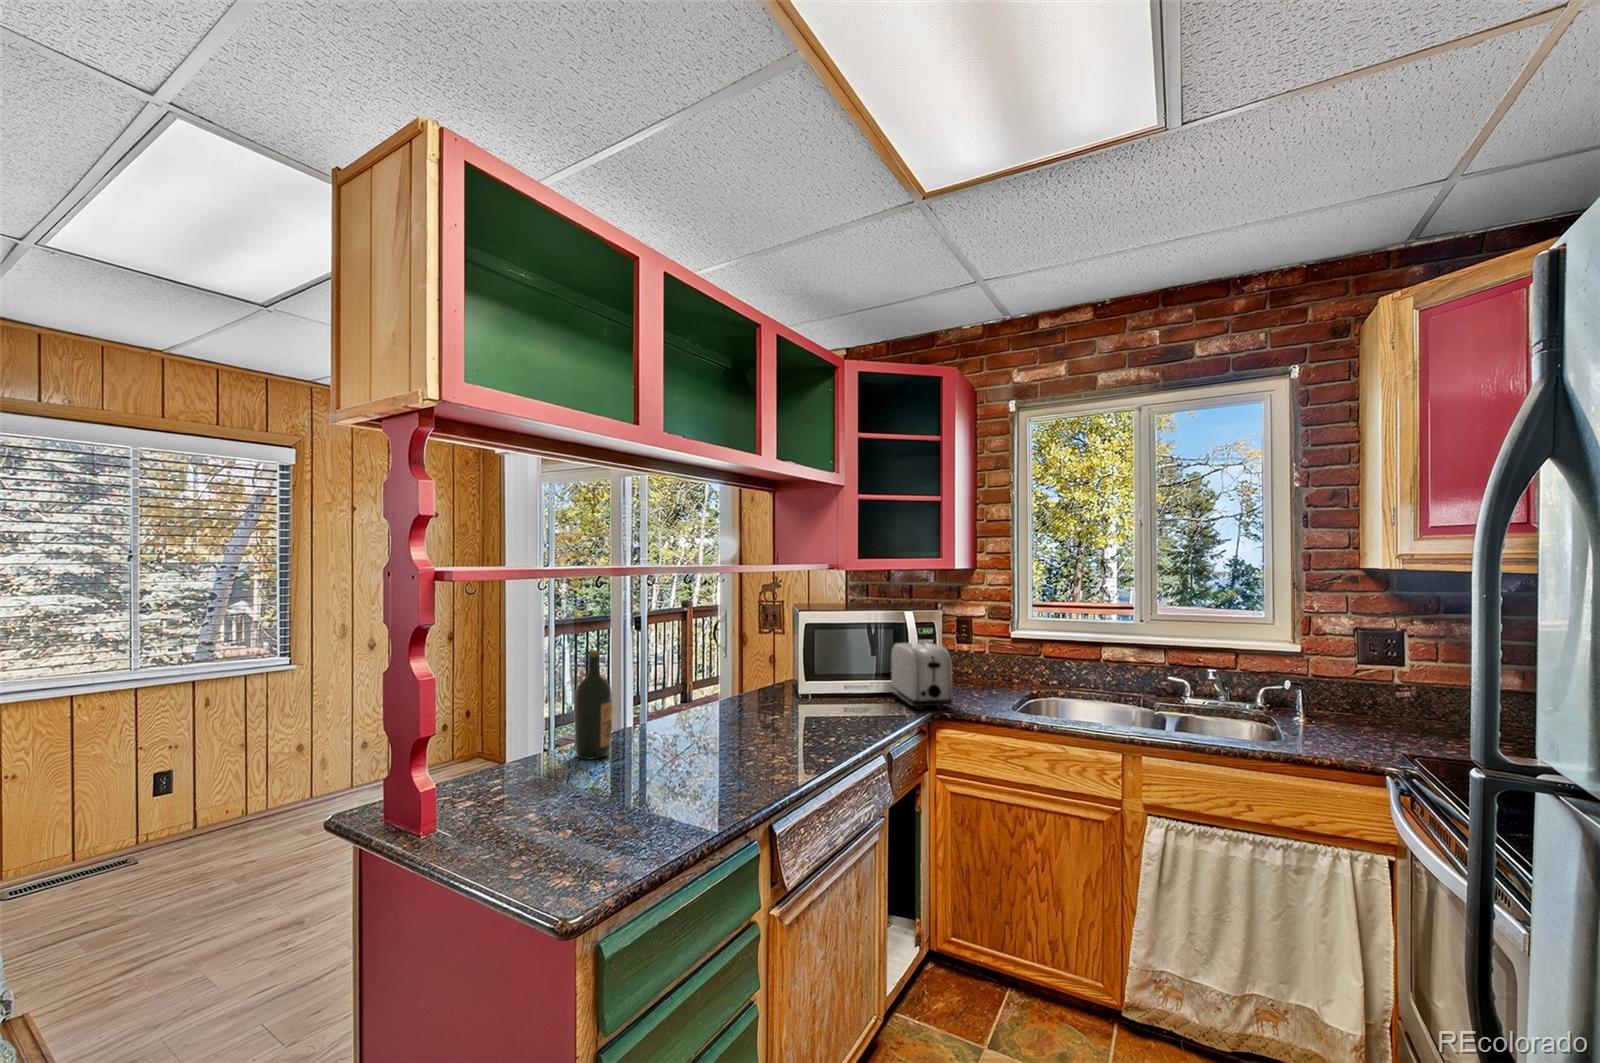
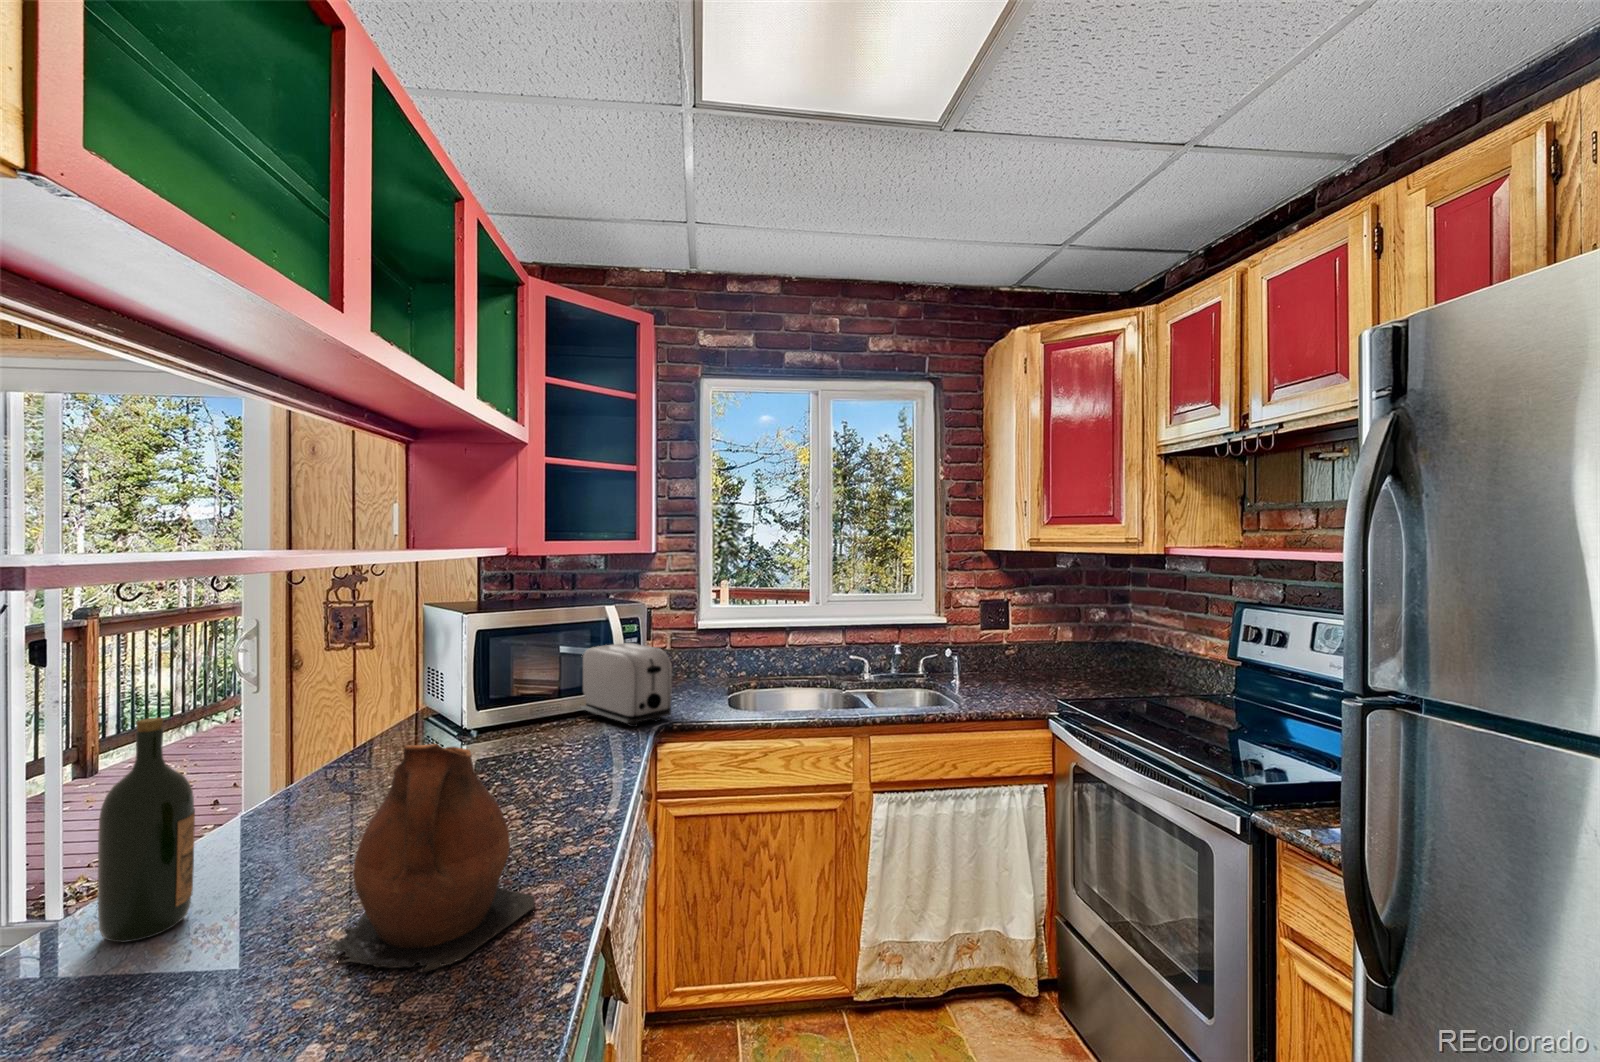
ceramic pitcher: none [635,676,742,803] -> present [329,744,534,973]

